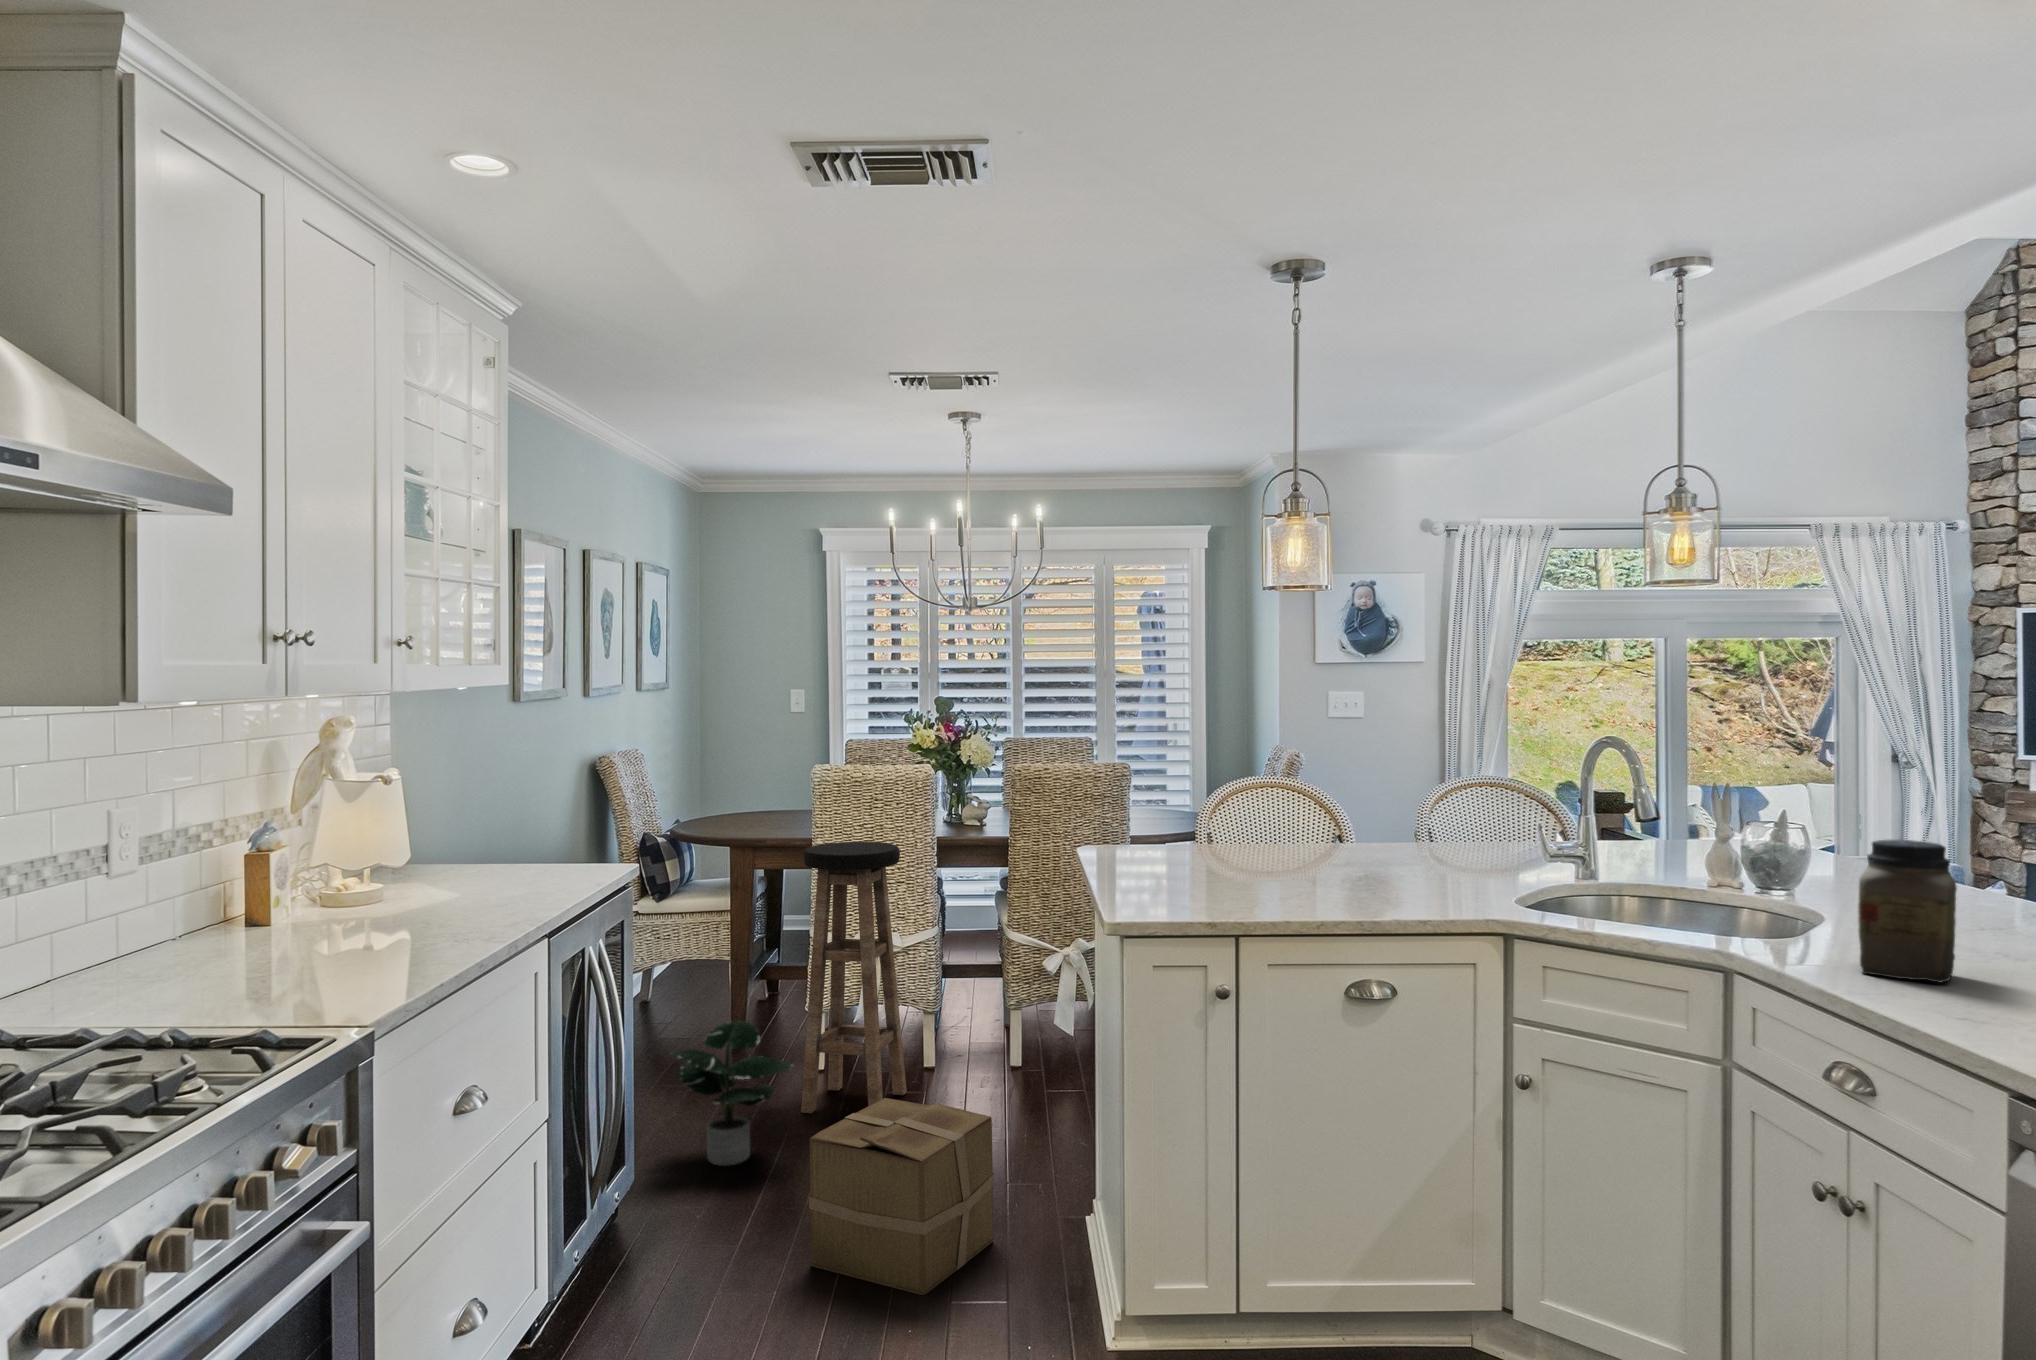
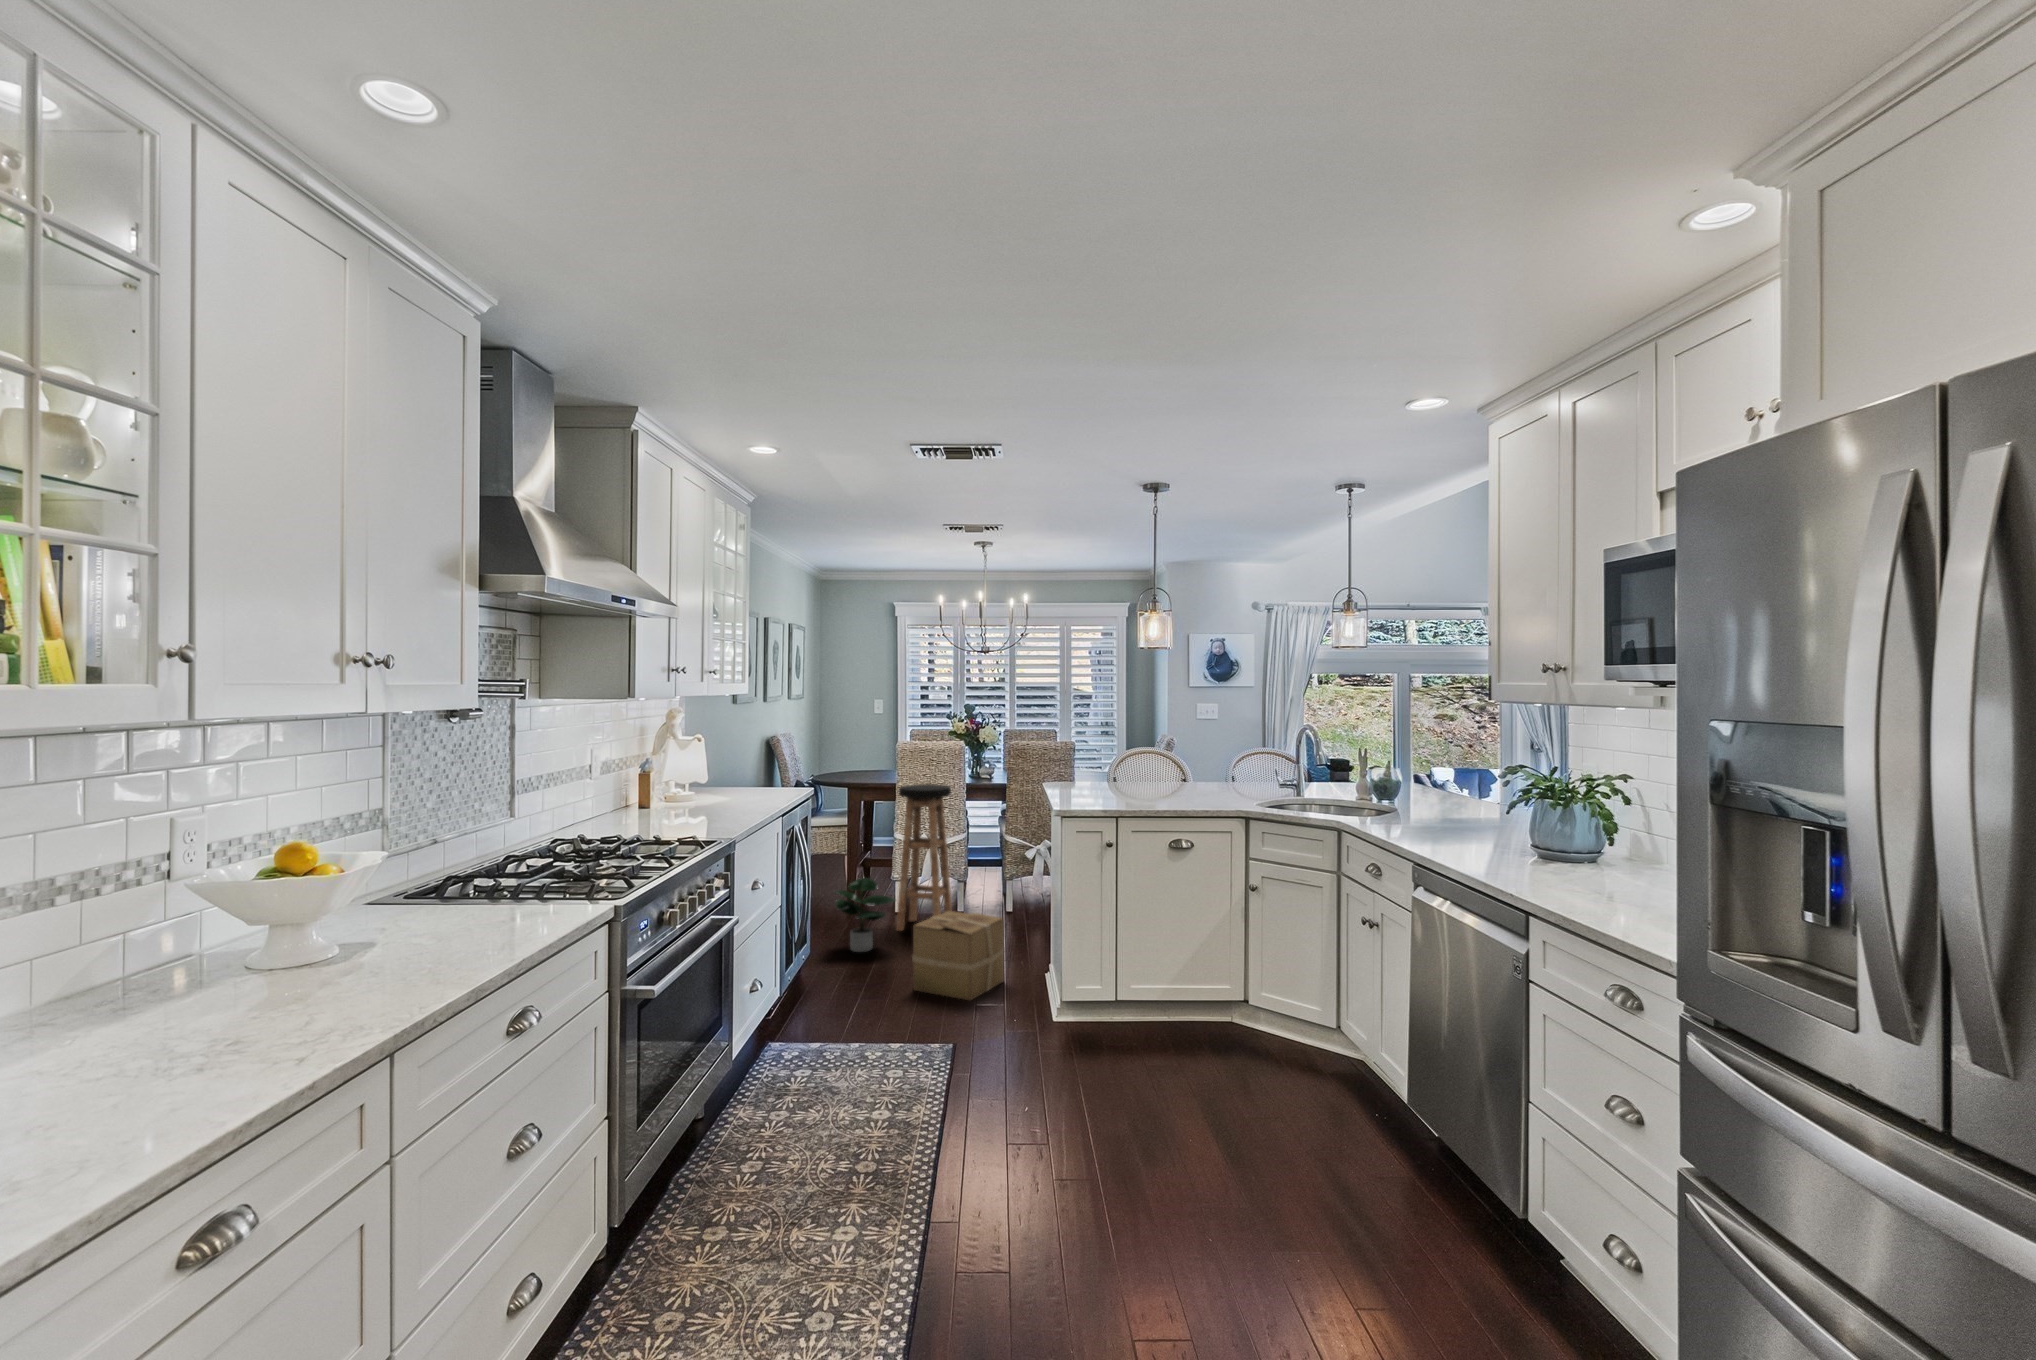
jar: present [1858,840,1957,982] -> none [1382,772,1423,831]

